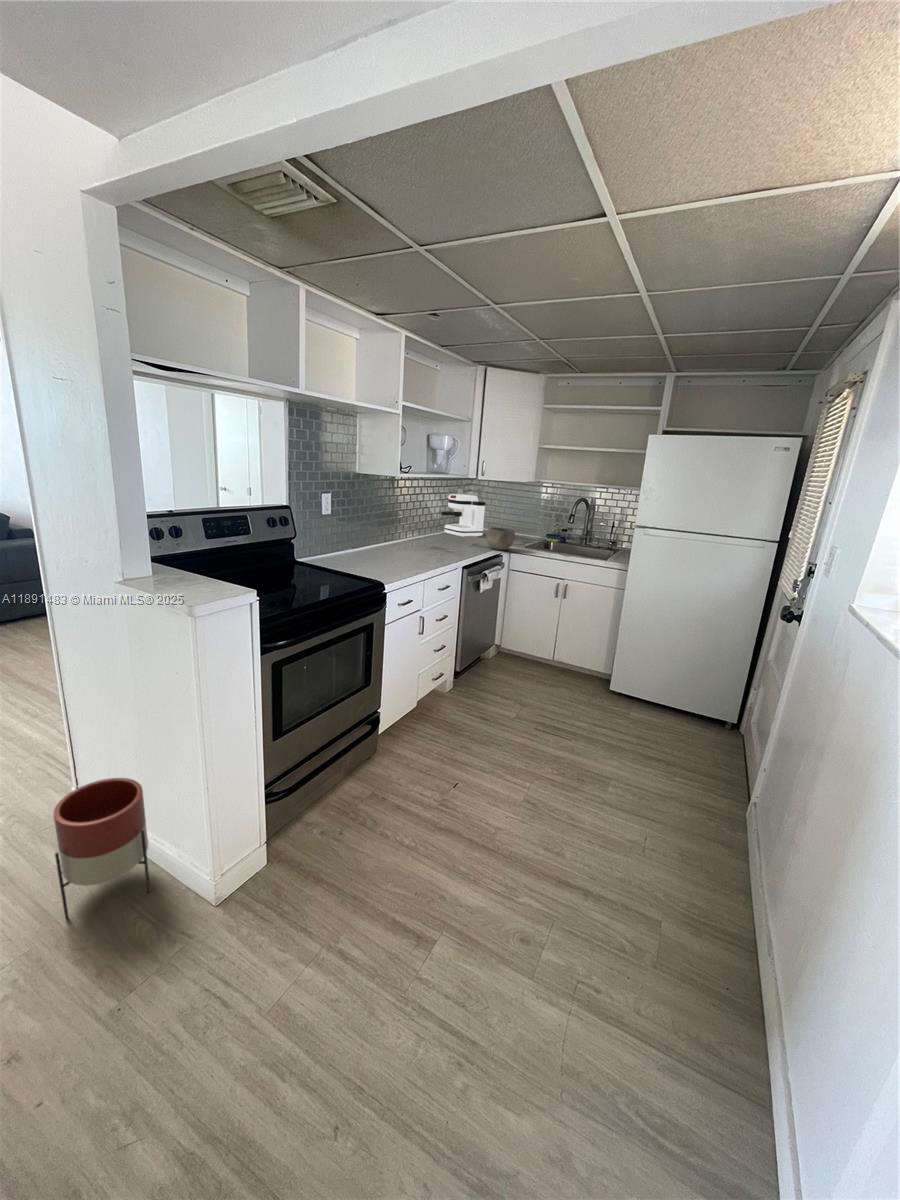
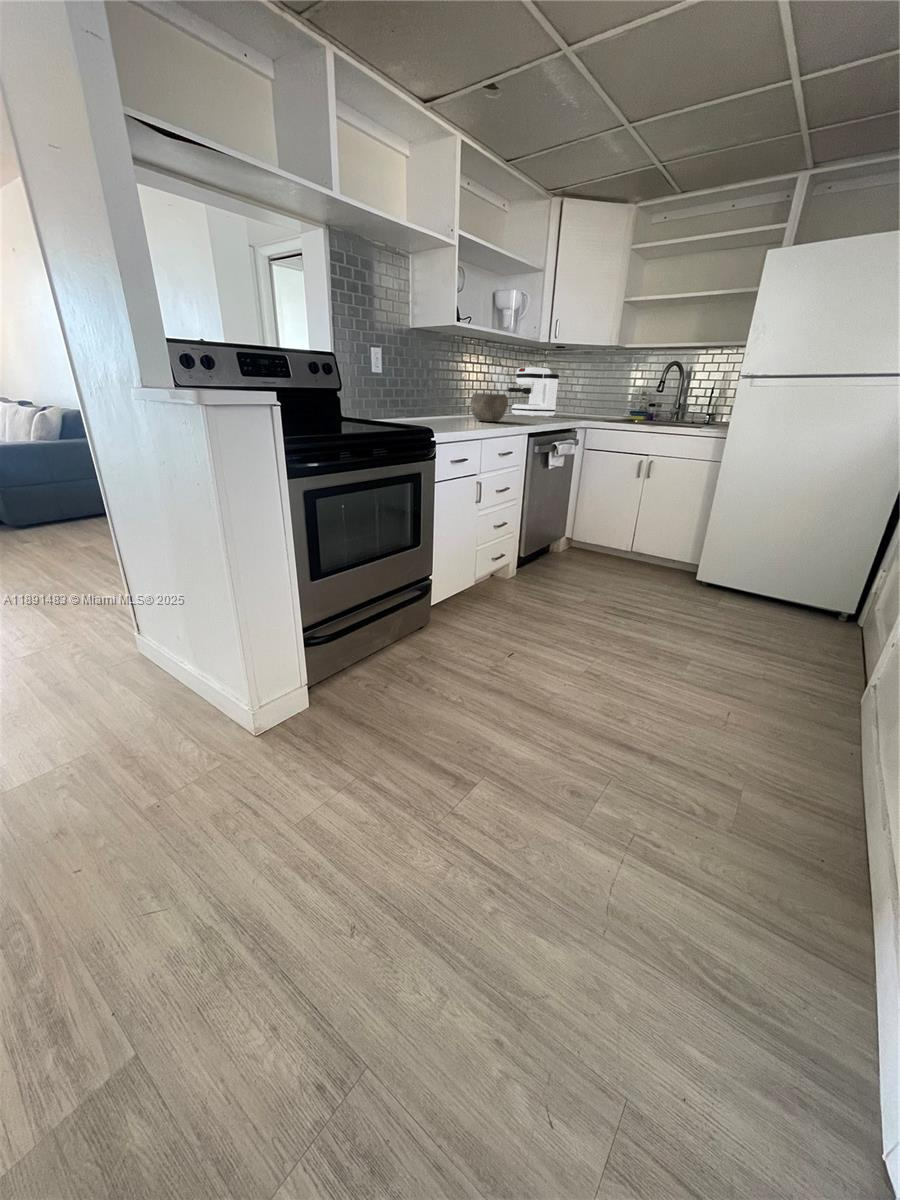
bowl: present [486,527,515,550] -> present [471,393,508,422]
planter: present [54,778,150,918] -> none [93,610,195,736]

